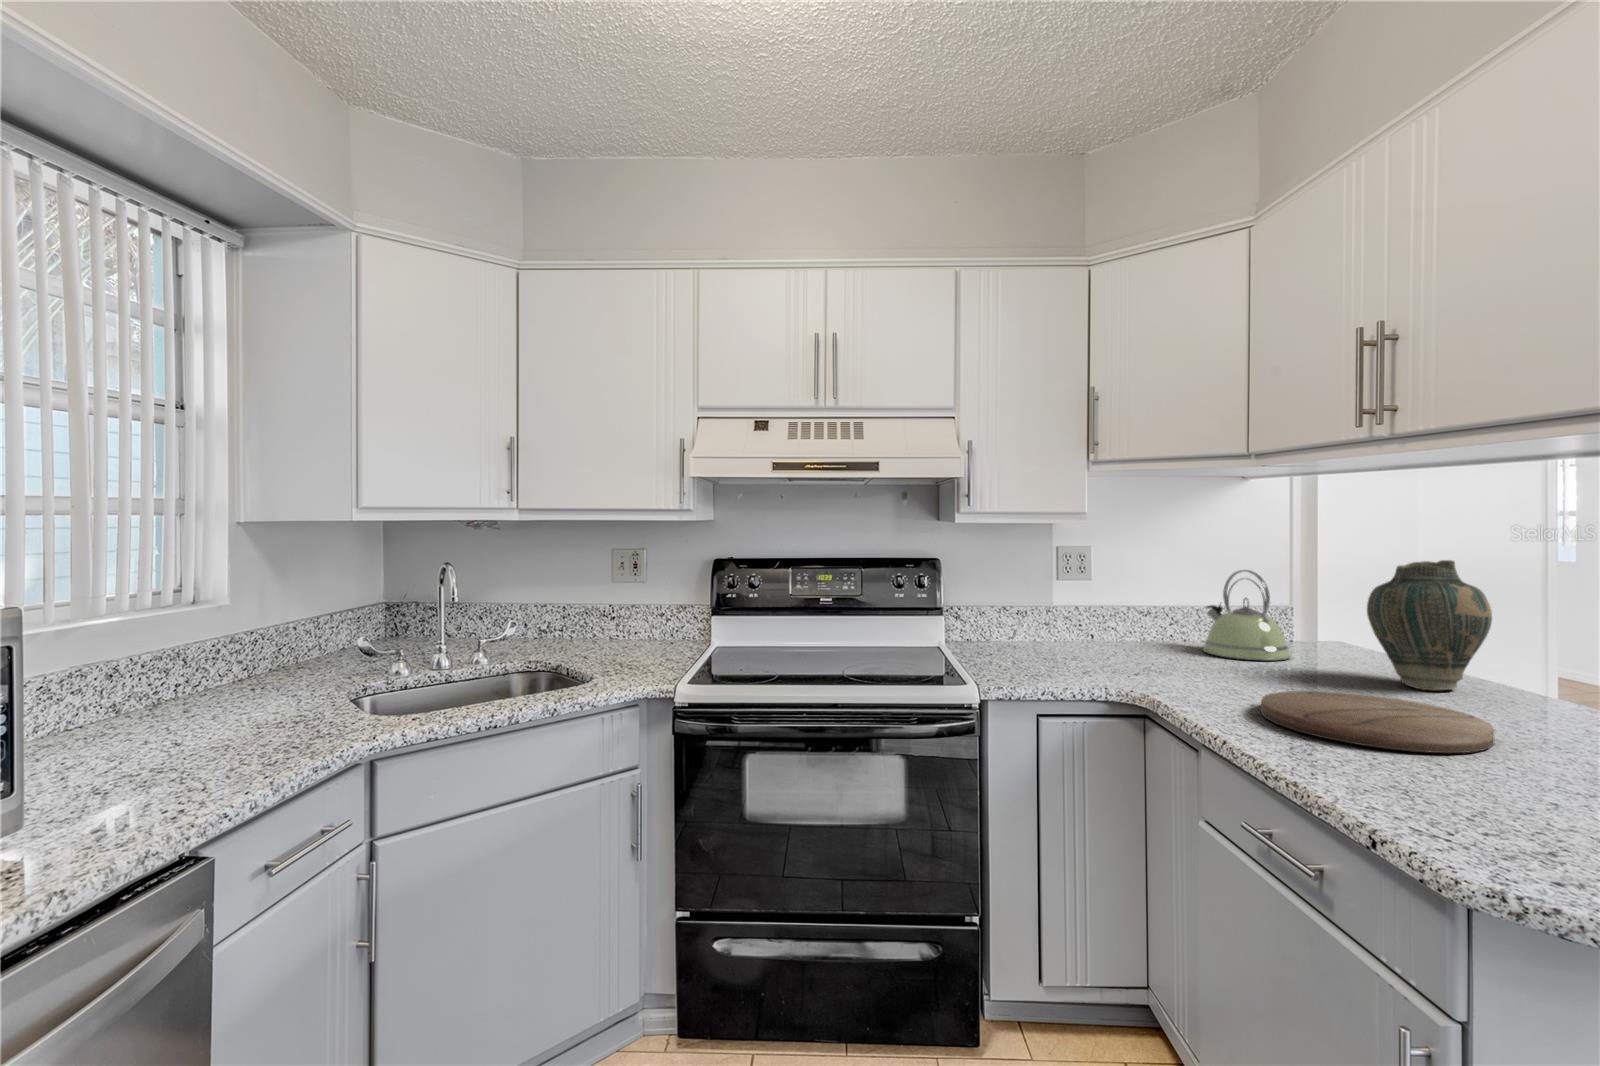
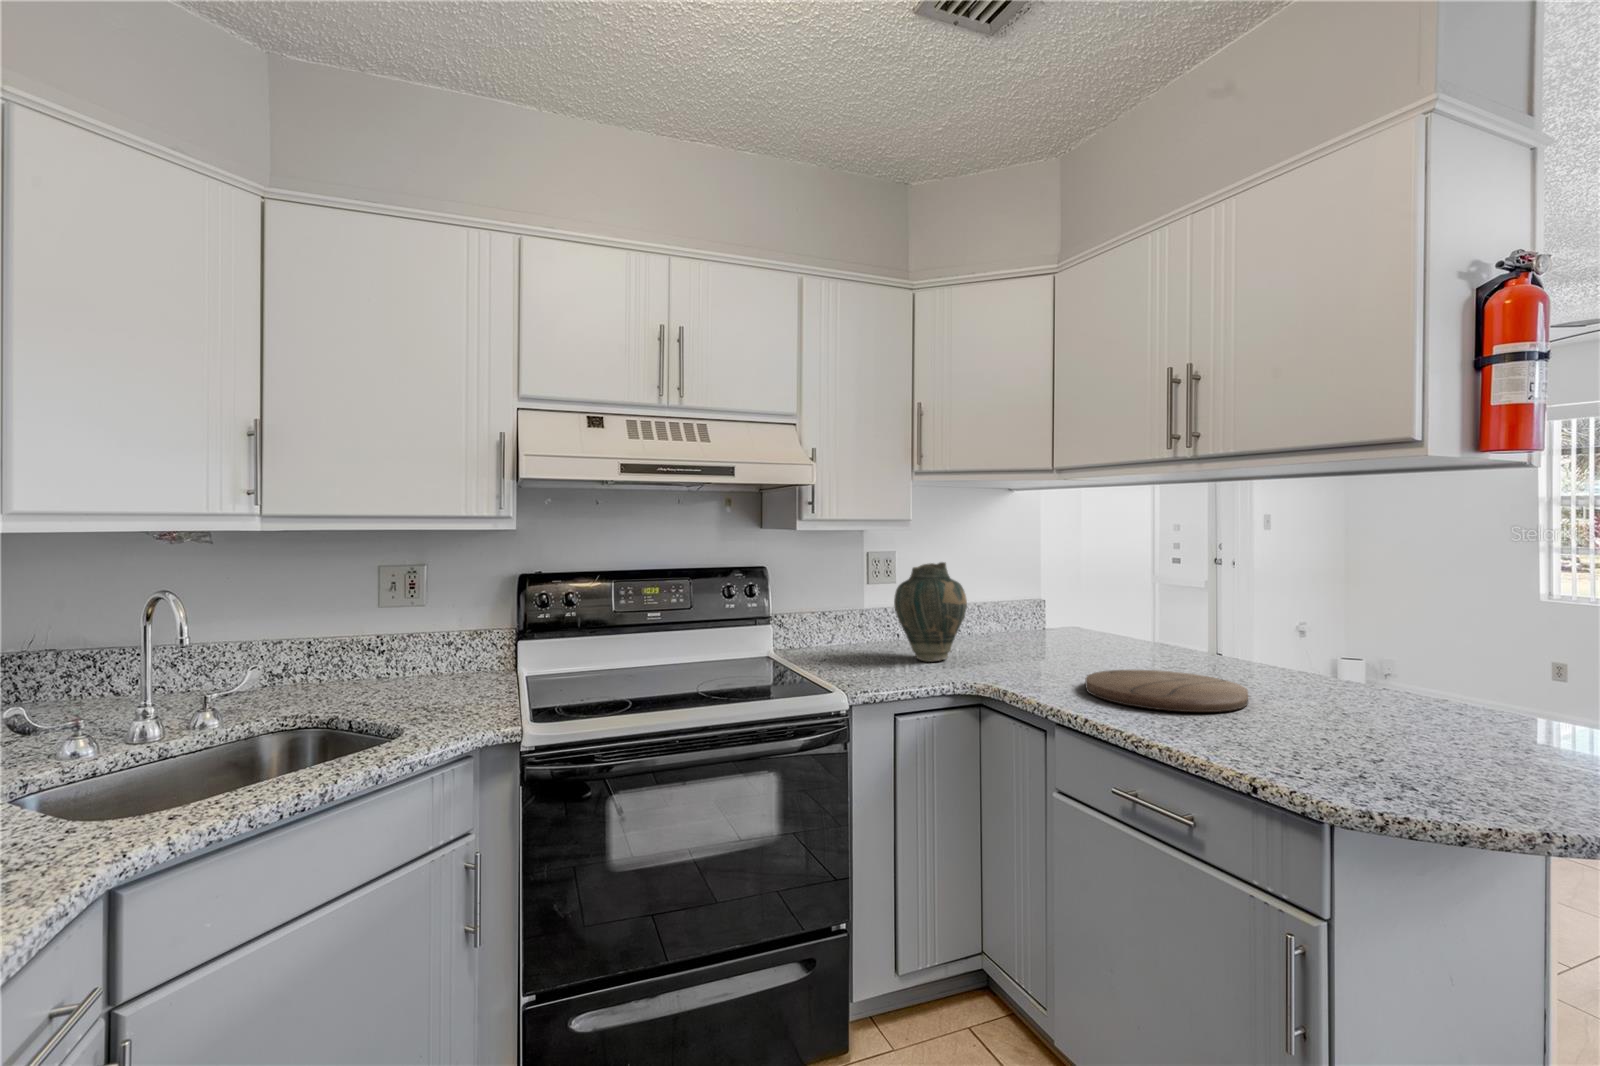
vase: present [1367,560,1492,690] -> present [894,562,967,662]
kettle: present [1203,570,1290,660] -> none [989,571,1057,648]

